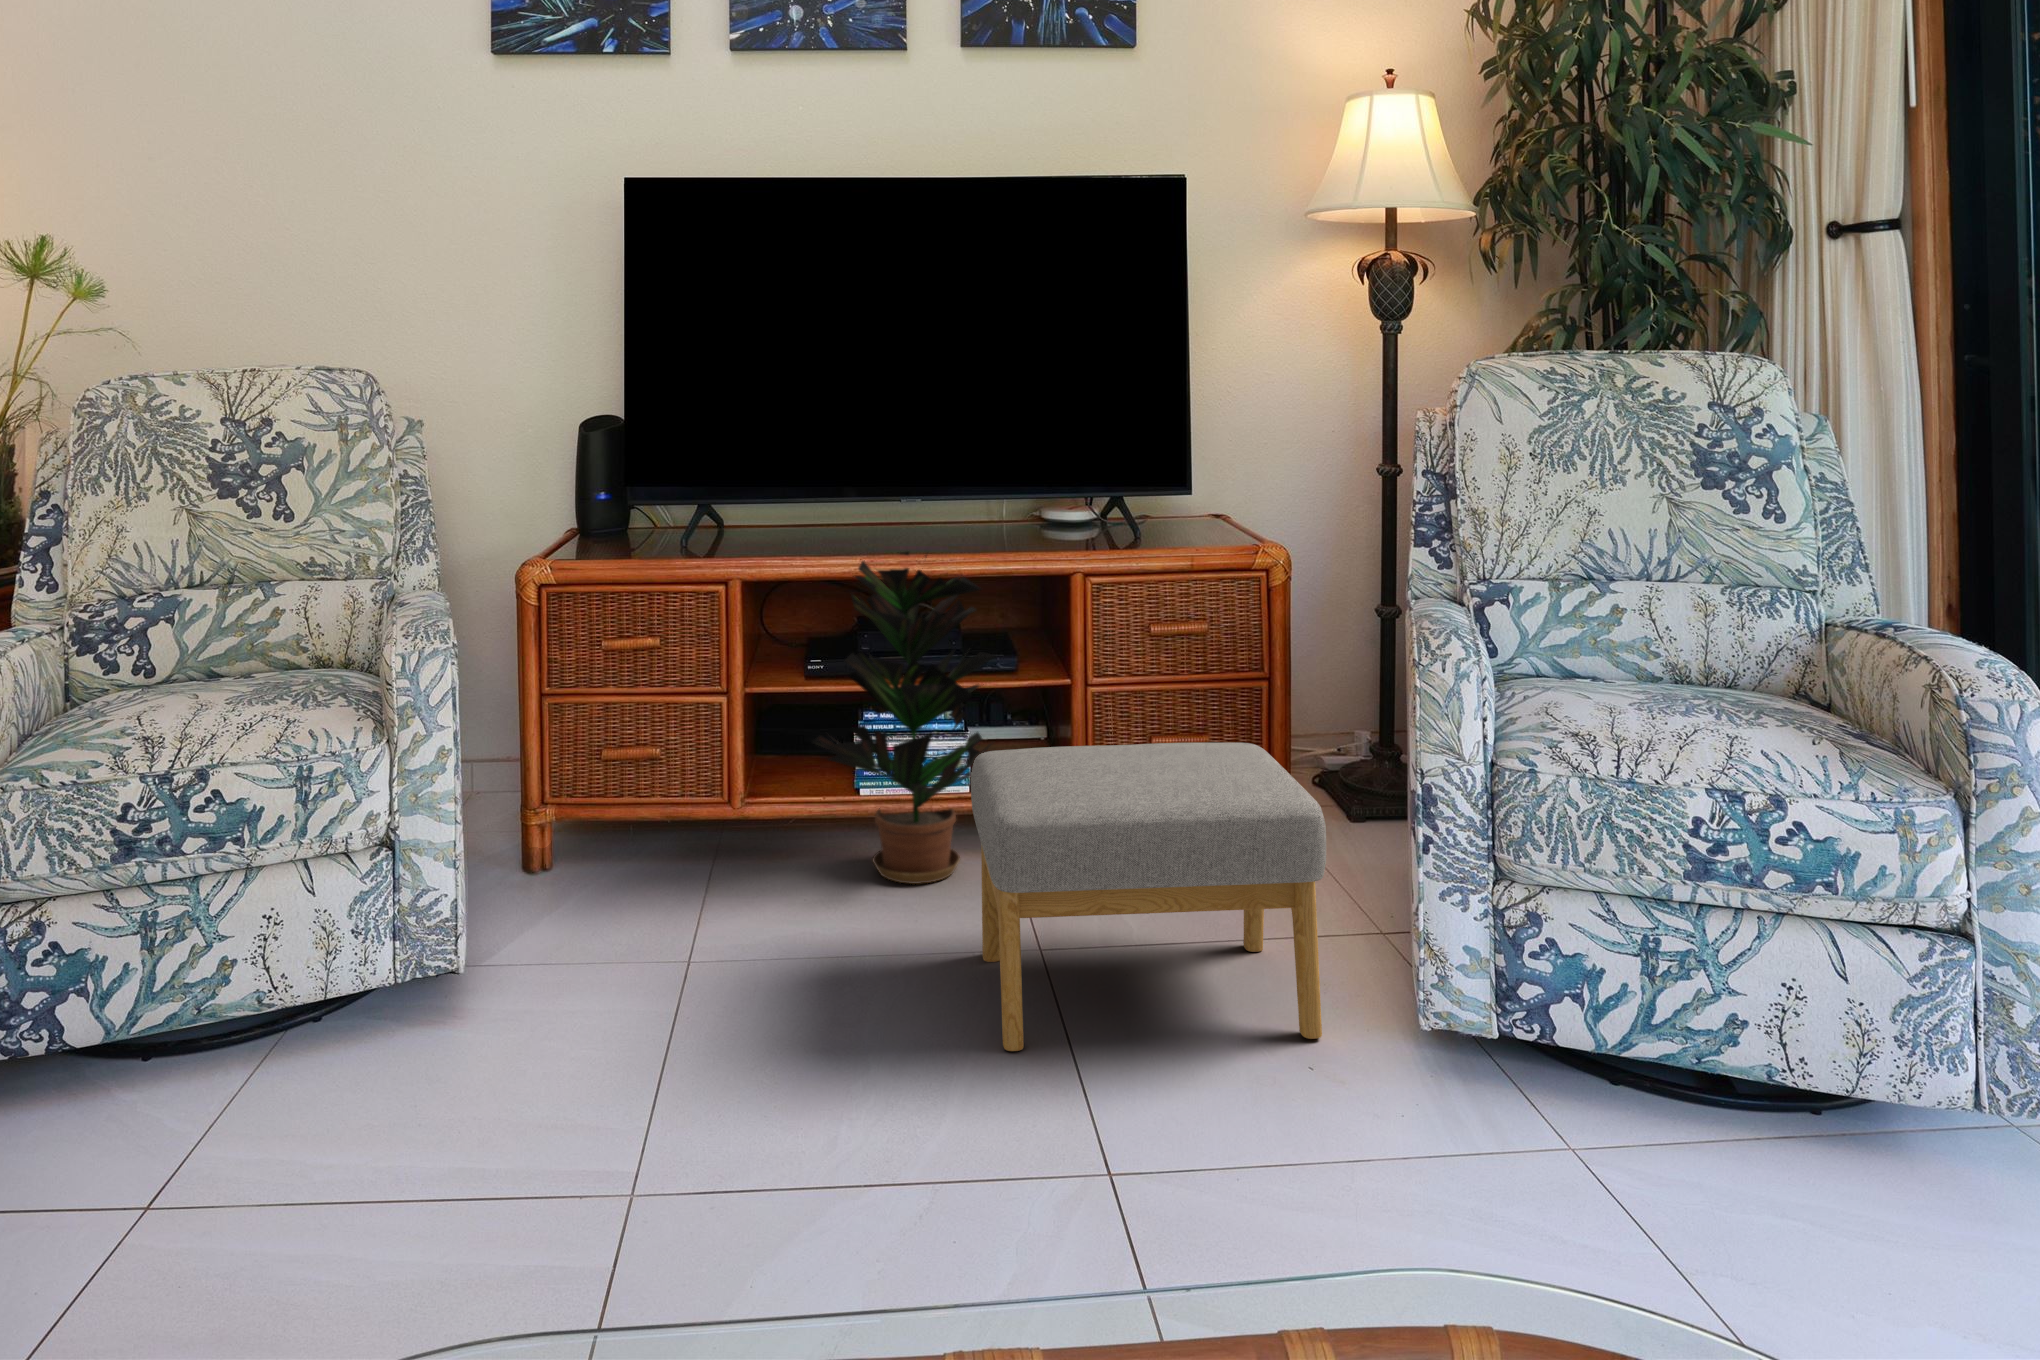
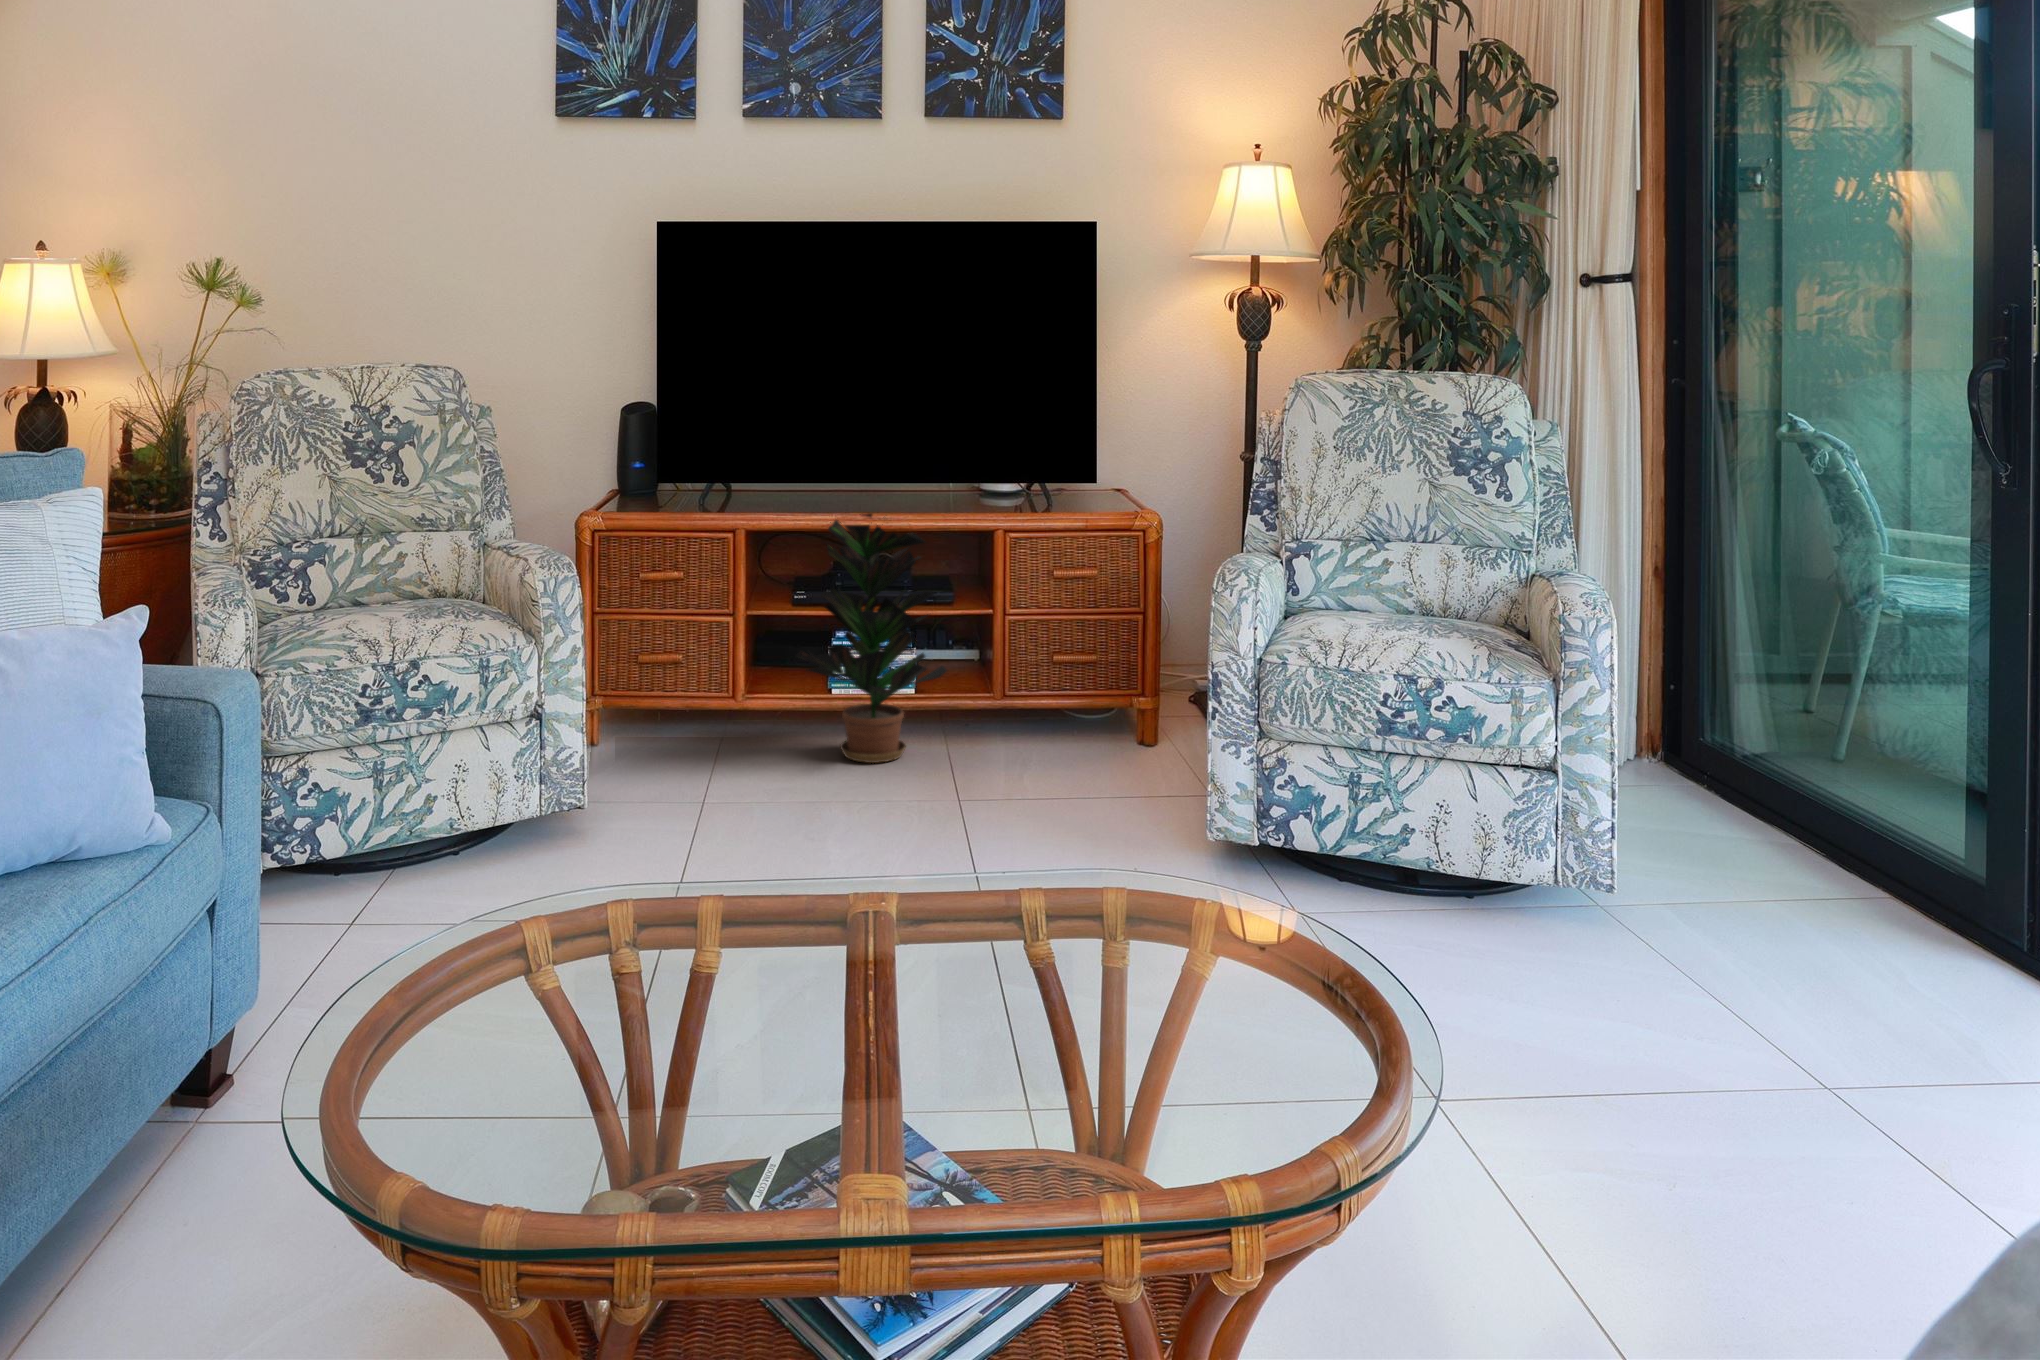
footstool: present [971,742,1326,1051] -> none [908,653,1151,857]

